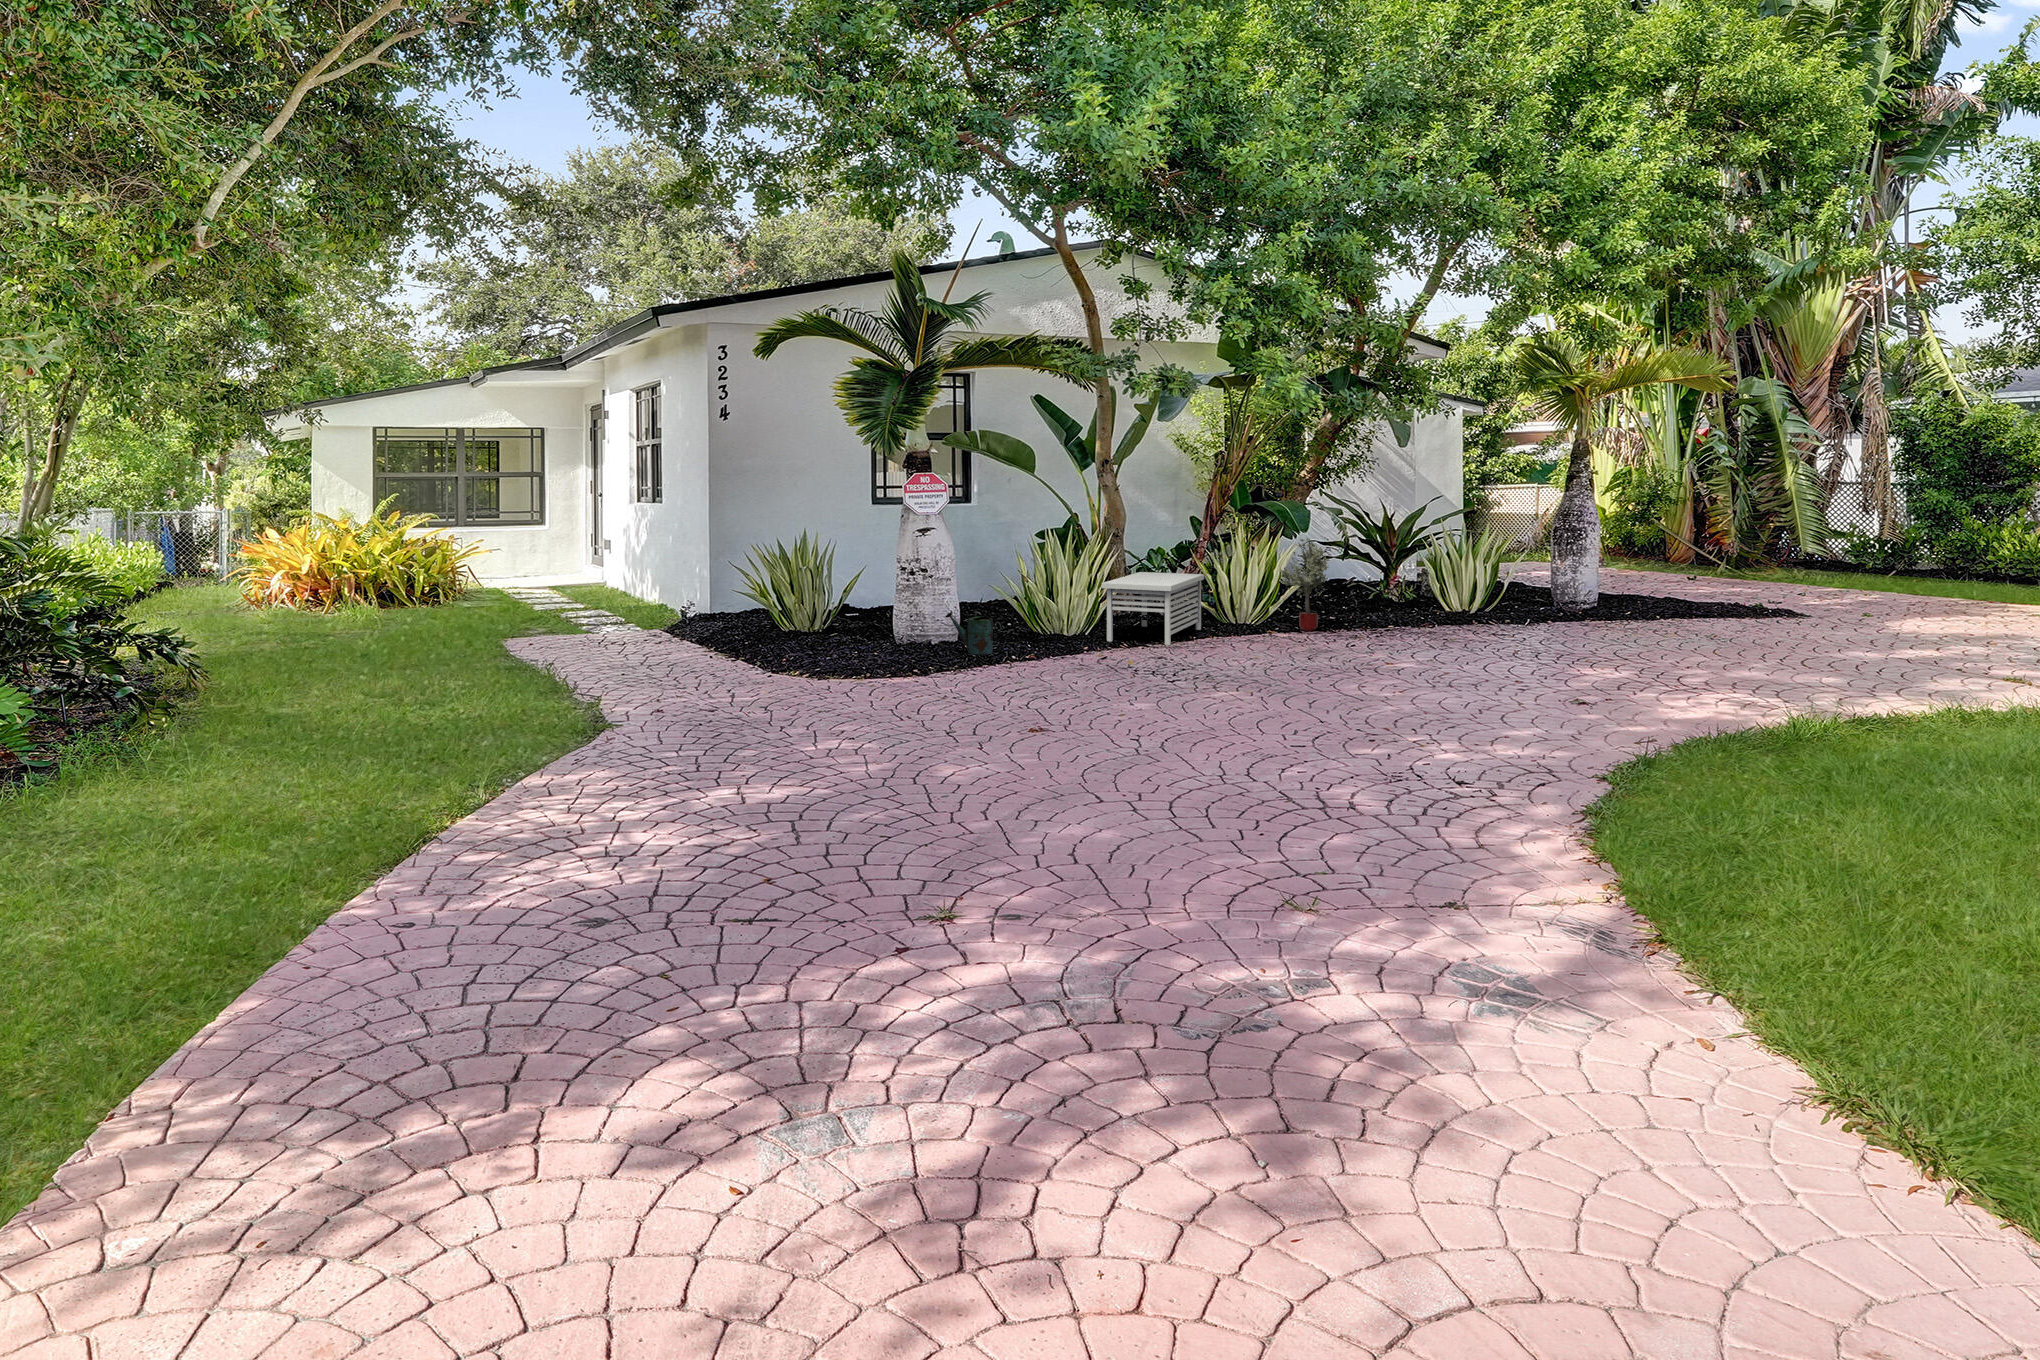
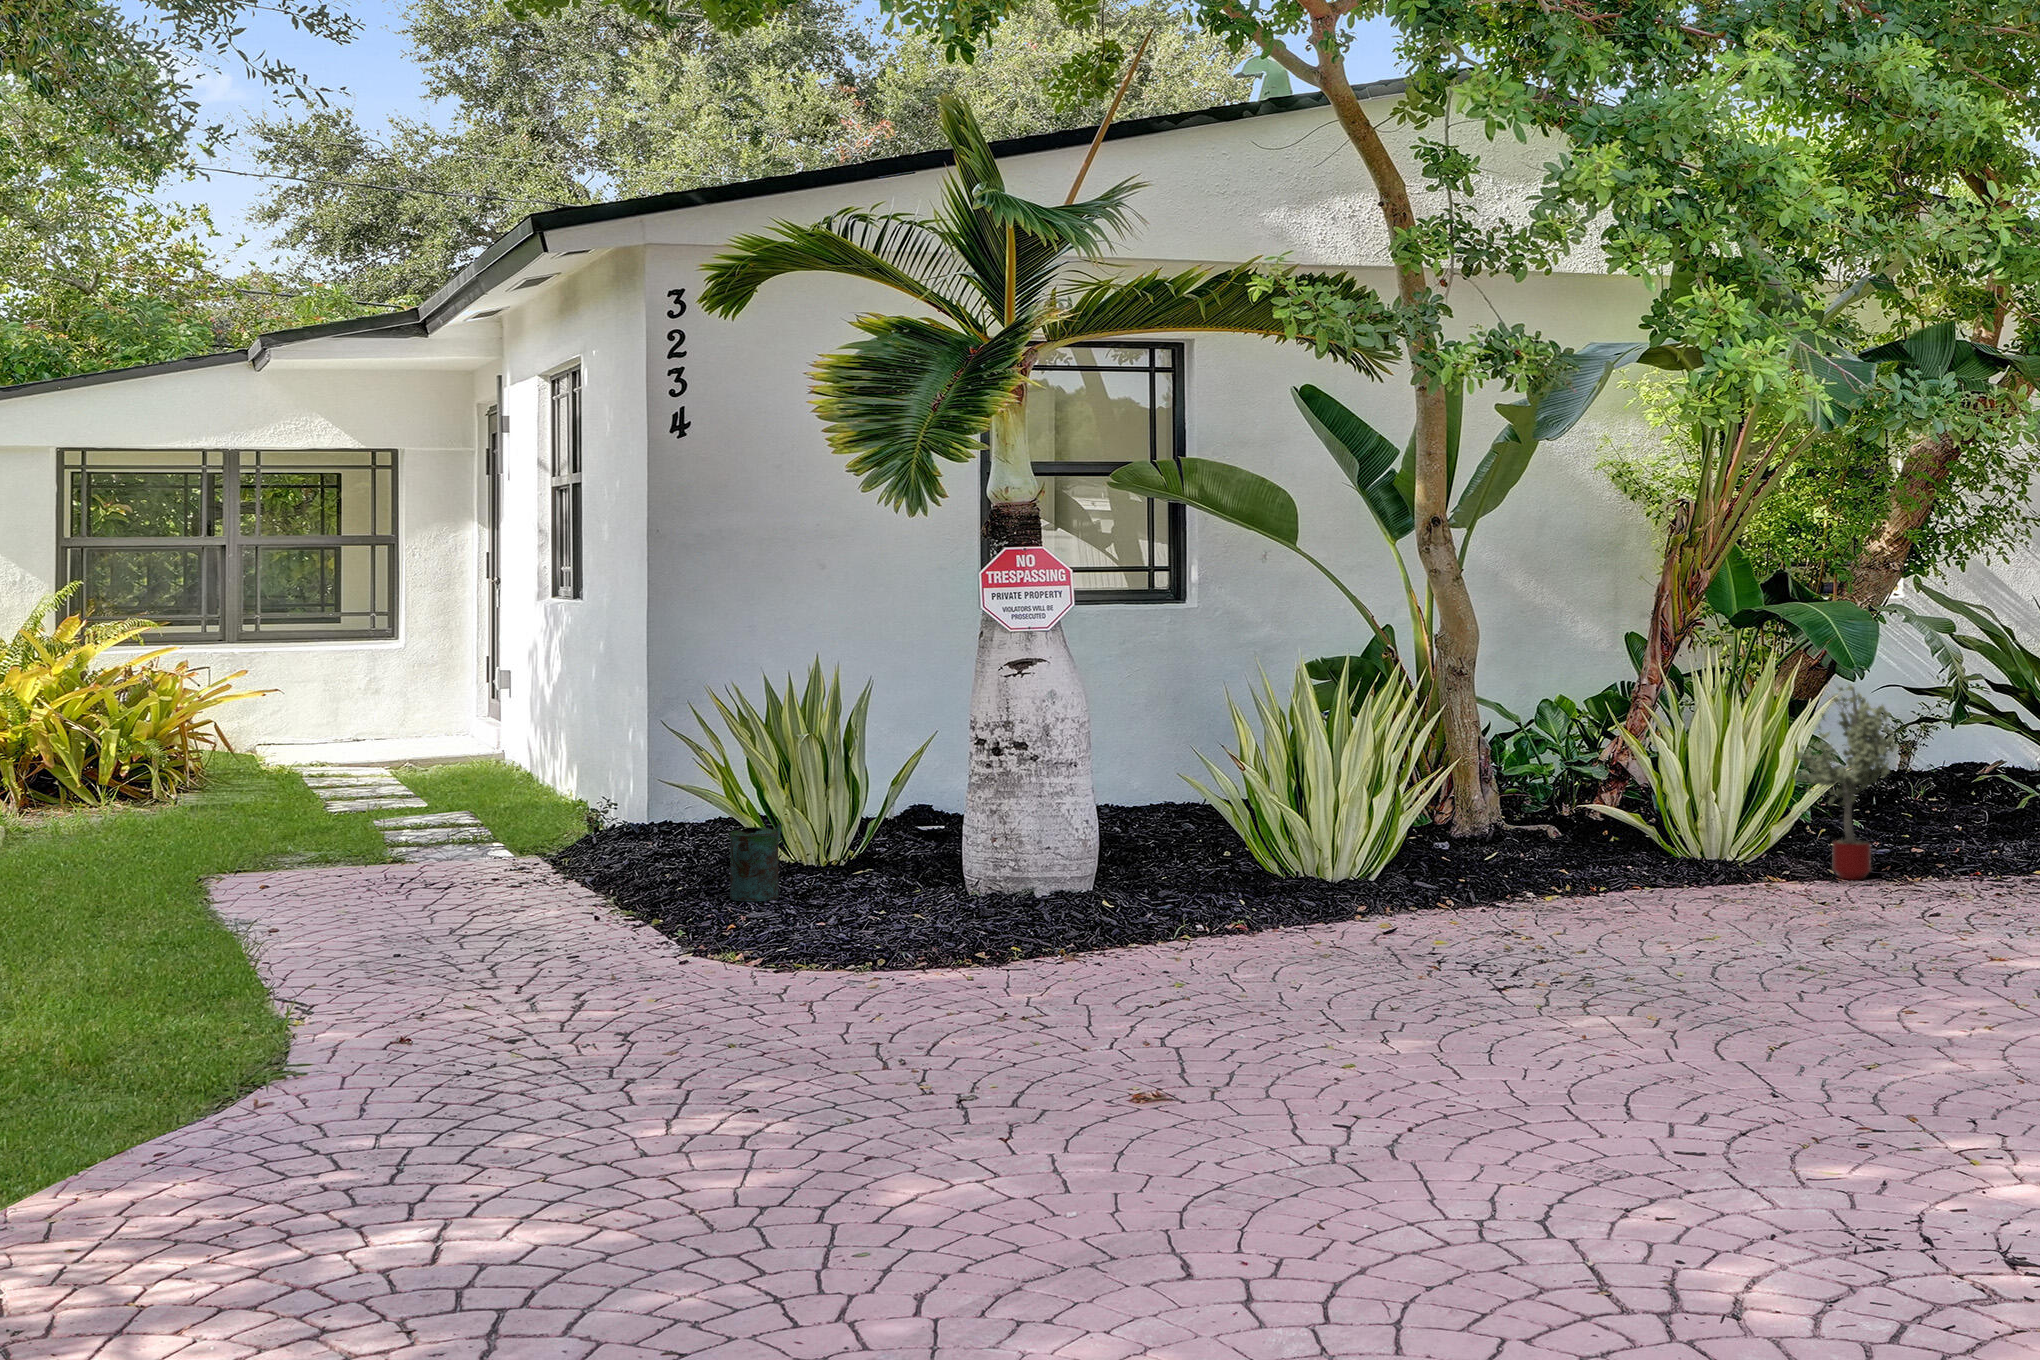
storage bench: present [1102,572,1204,645] -> none [1399,751,1631,907]
watering can: present [946,612,1002,655] -> present [730,817,781,902]

